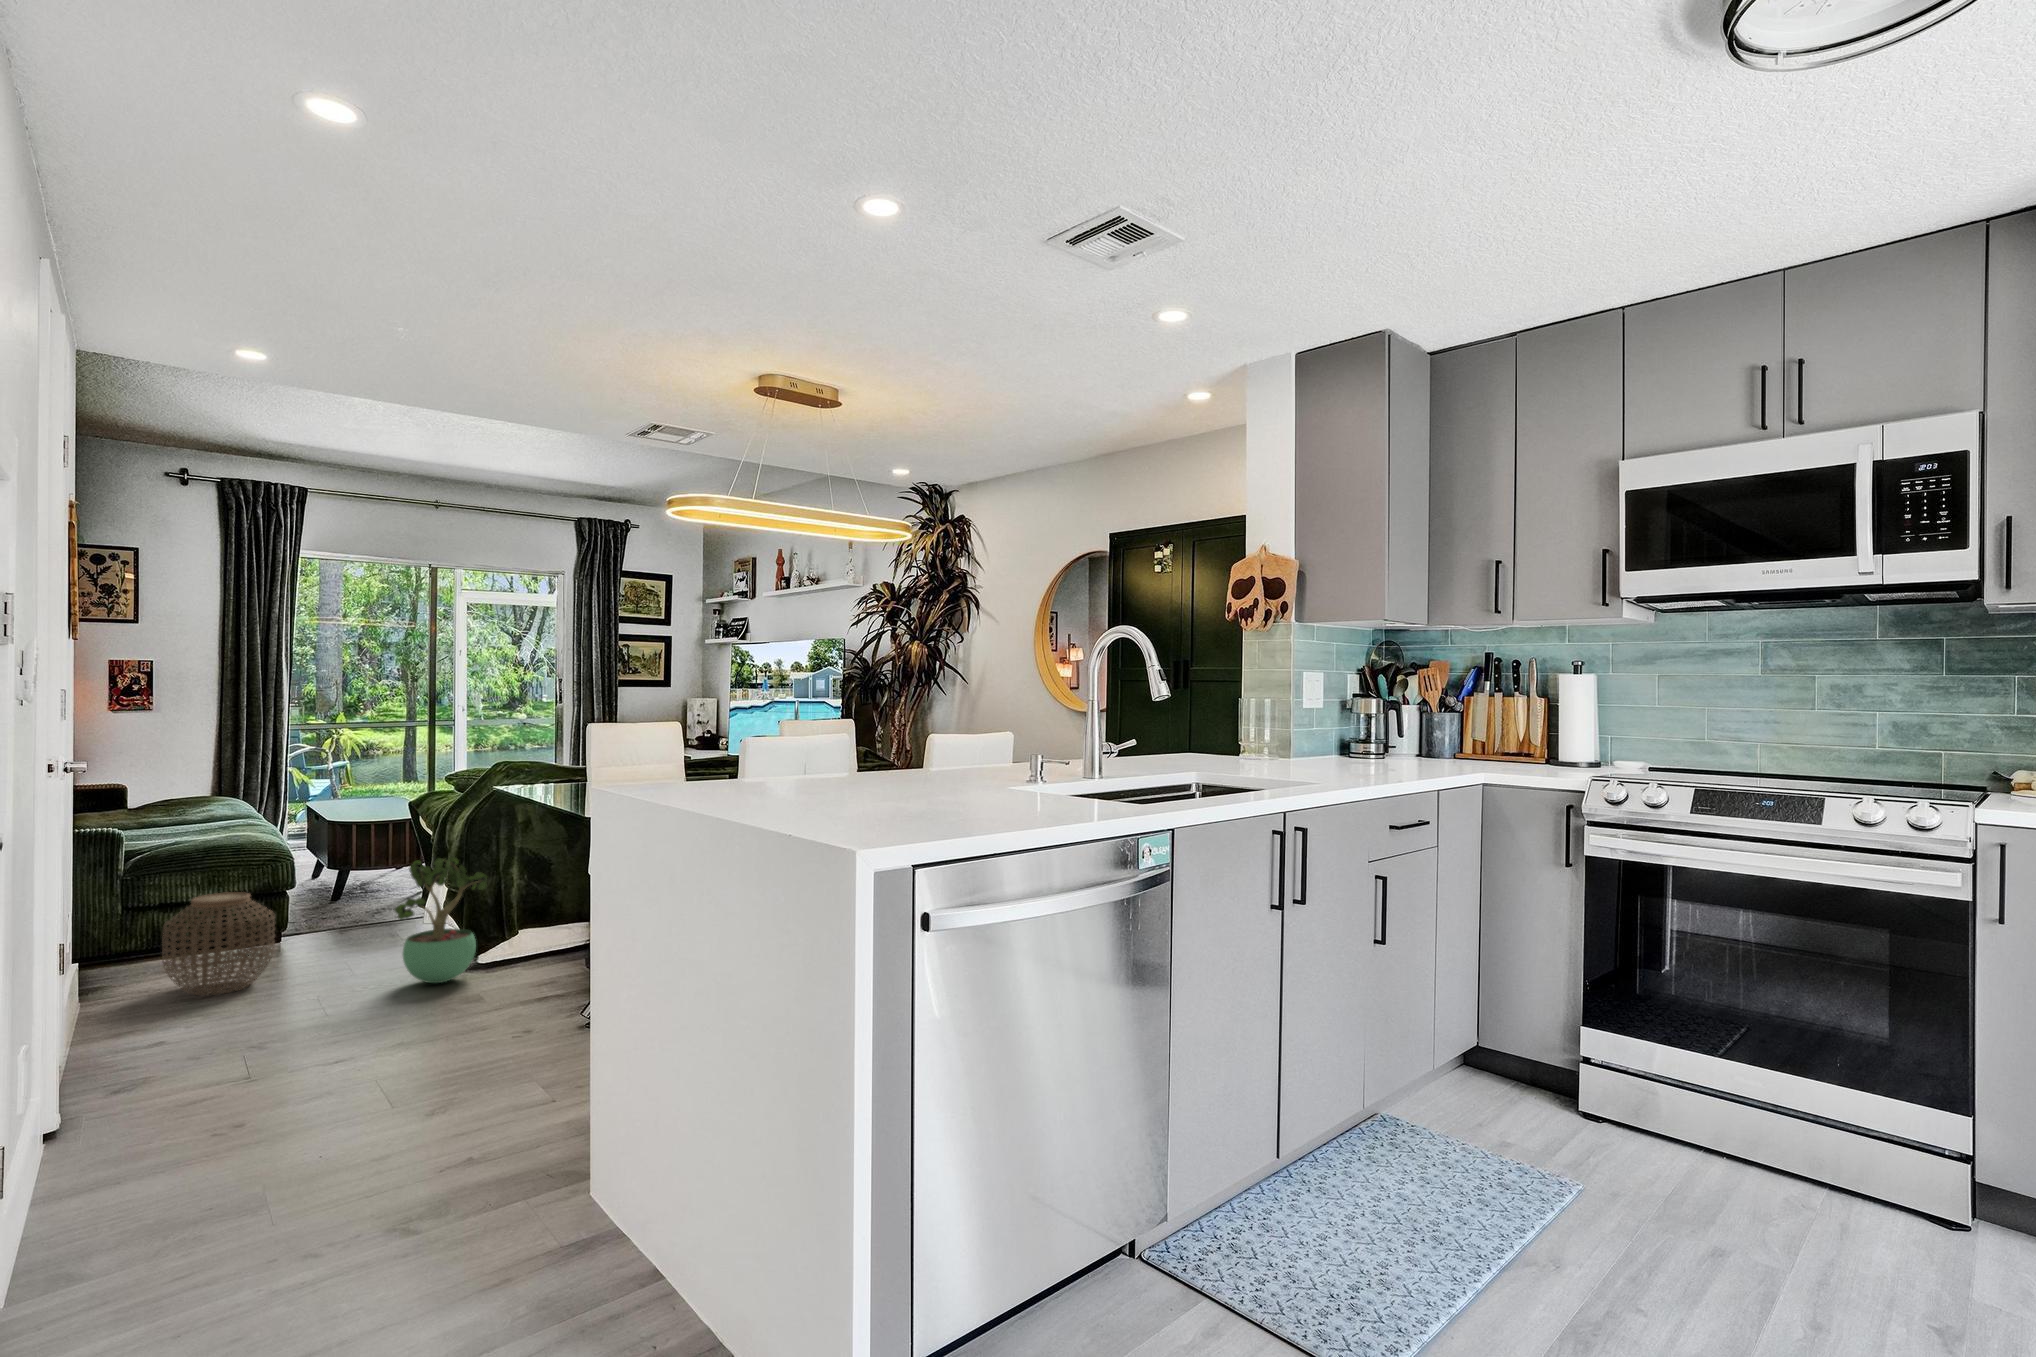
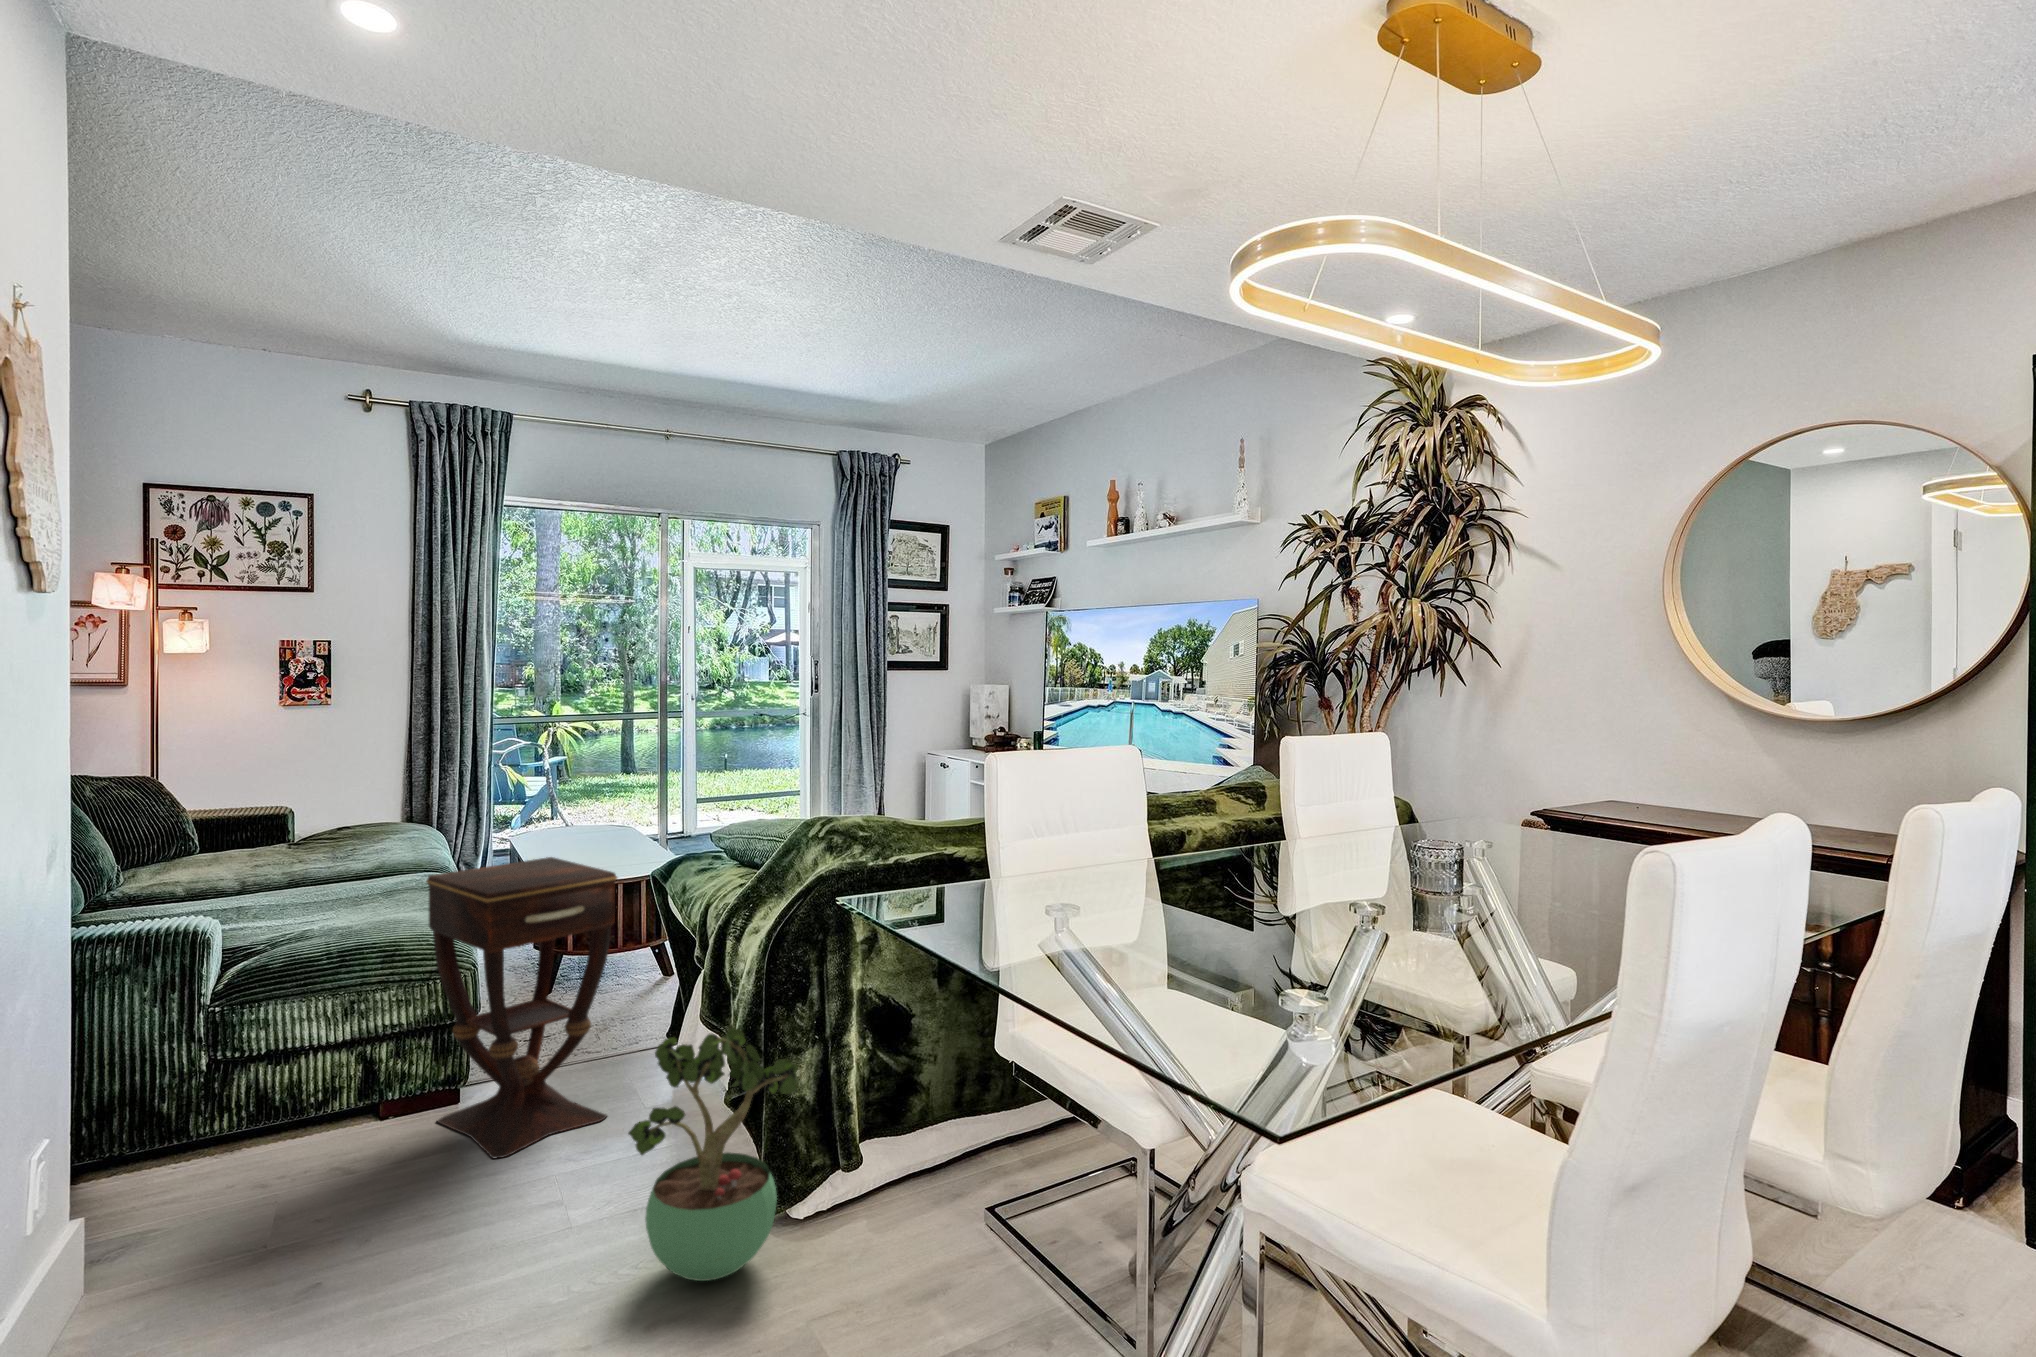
side table: none [264,794,389,959] -> present [426,857,617,1159]
woven basket: present [162,892,275,996] -> none [223,1071,426,1286]

